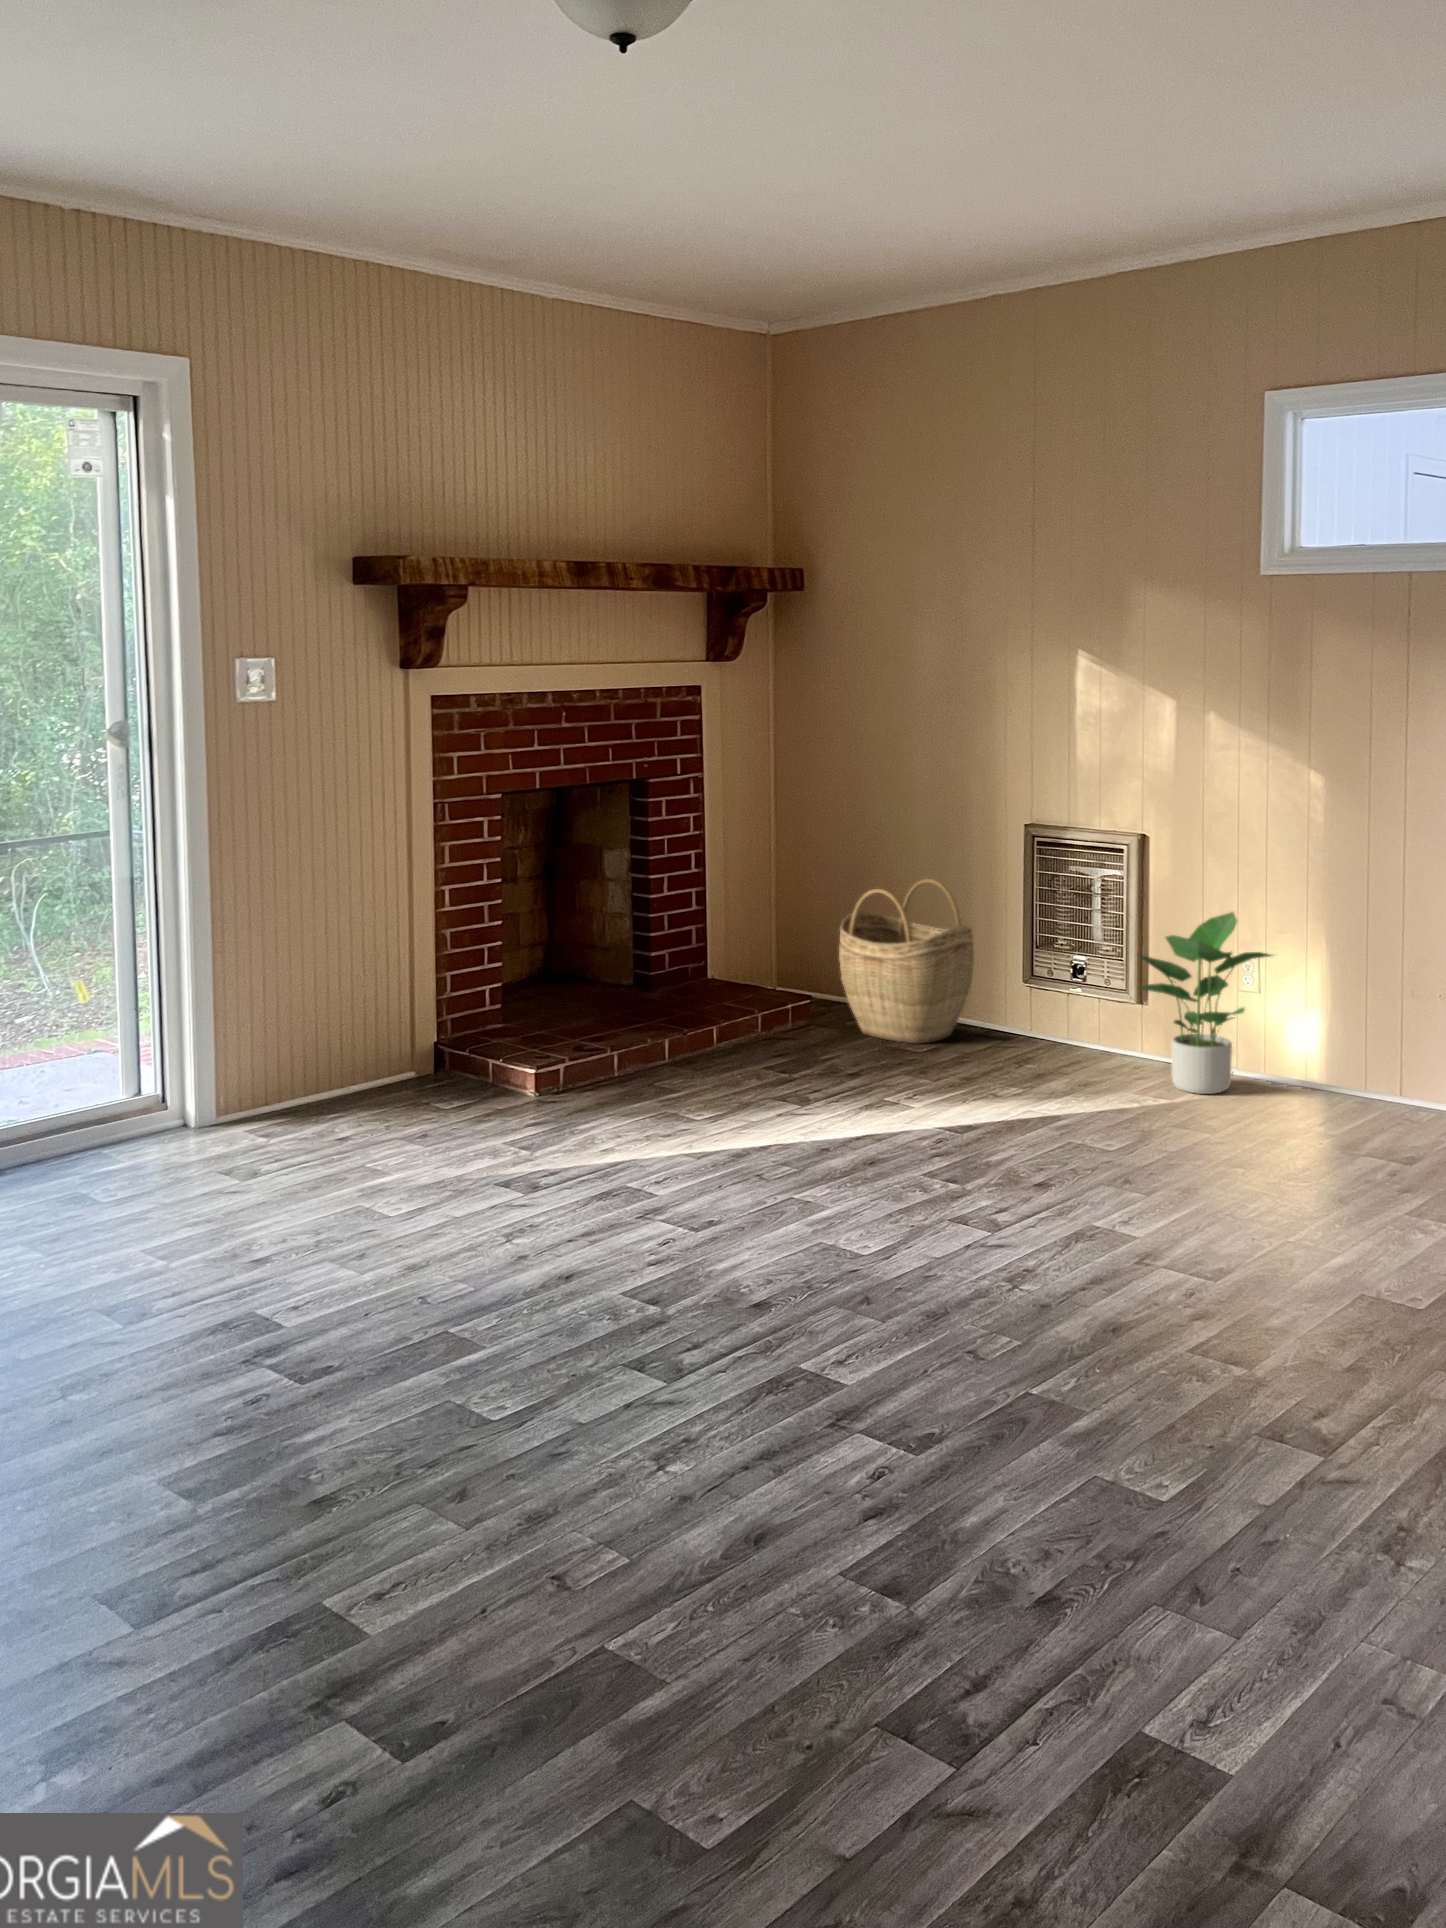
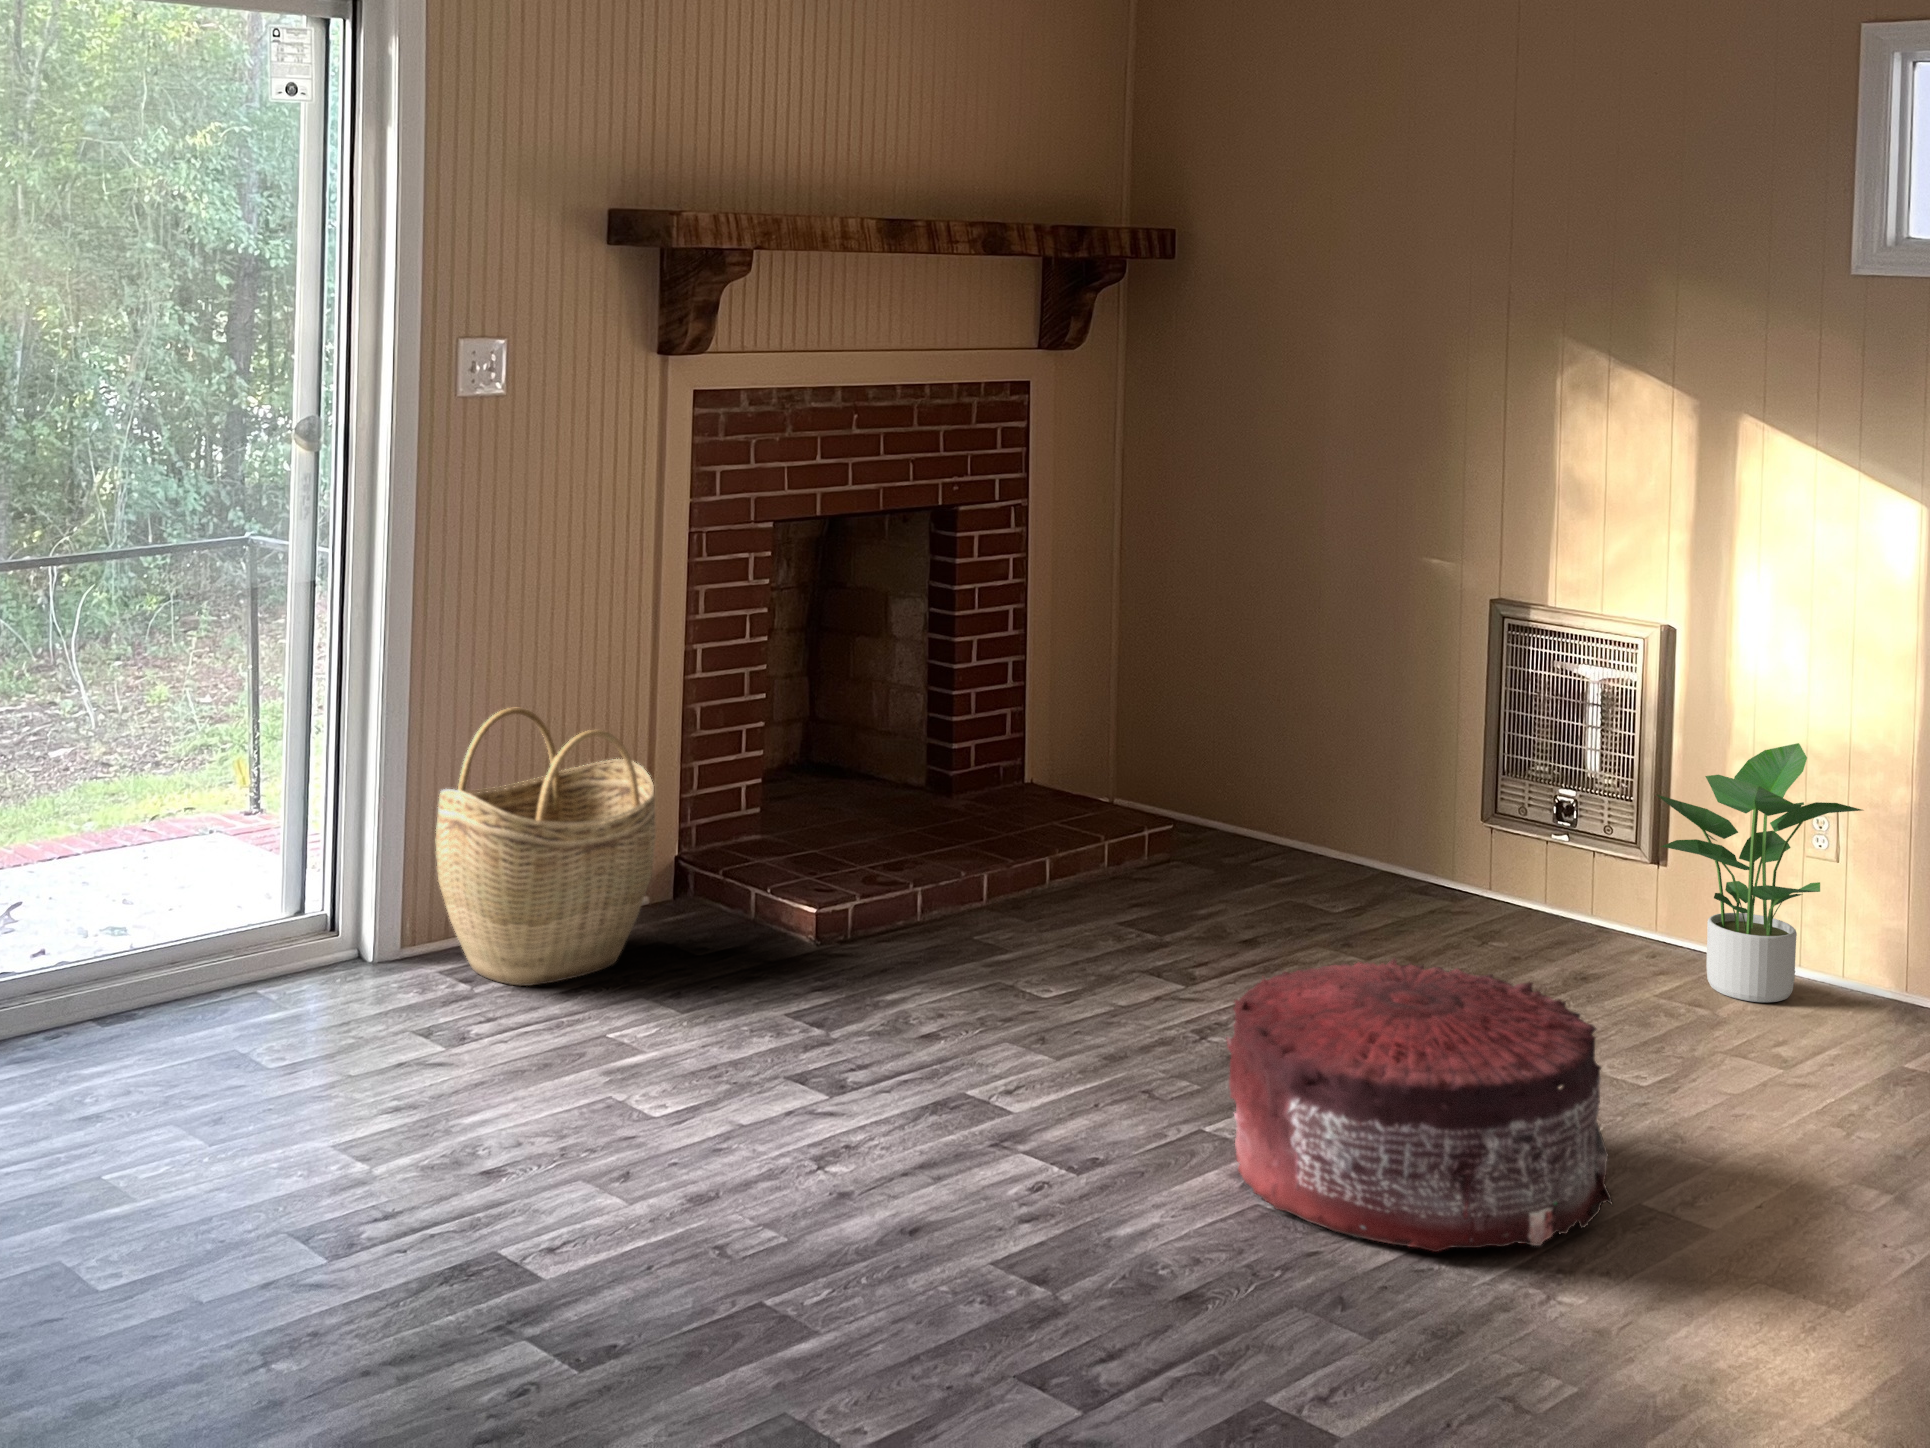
woven basket: present [839,879,974,1043] -> present [436,708,656,986]
pouf: none [802,1069,1070,1265] -> present [1226,958,1612,1252]

